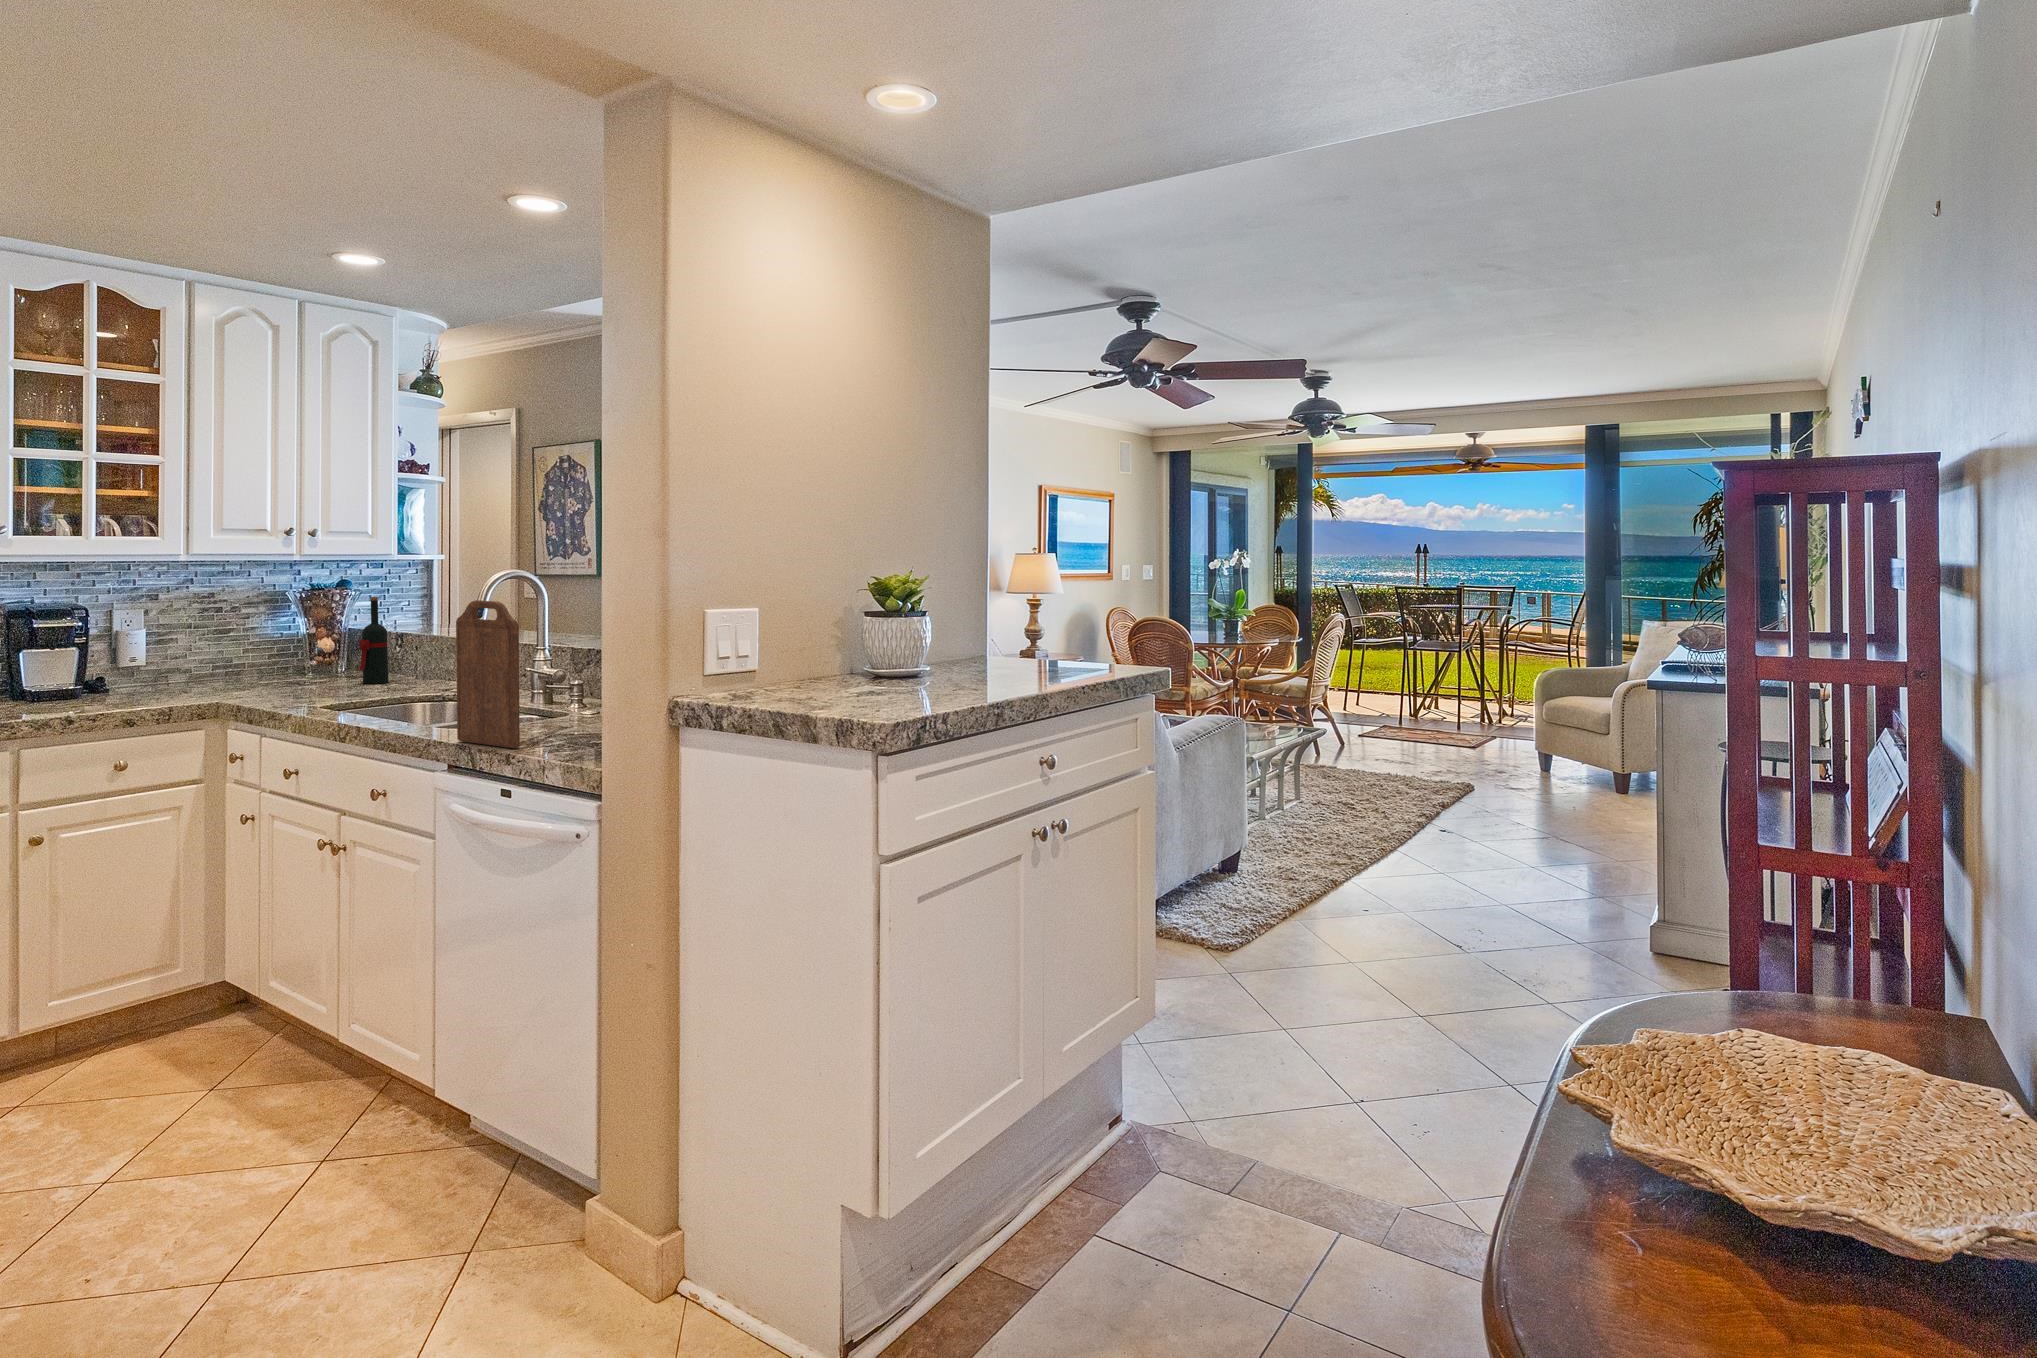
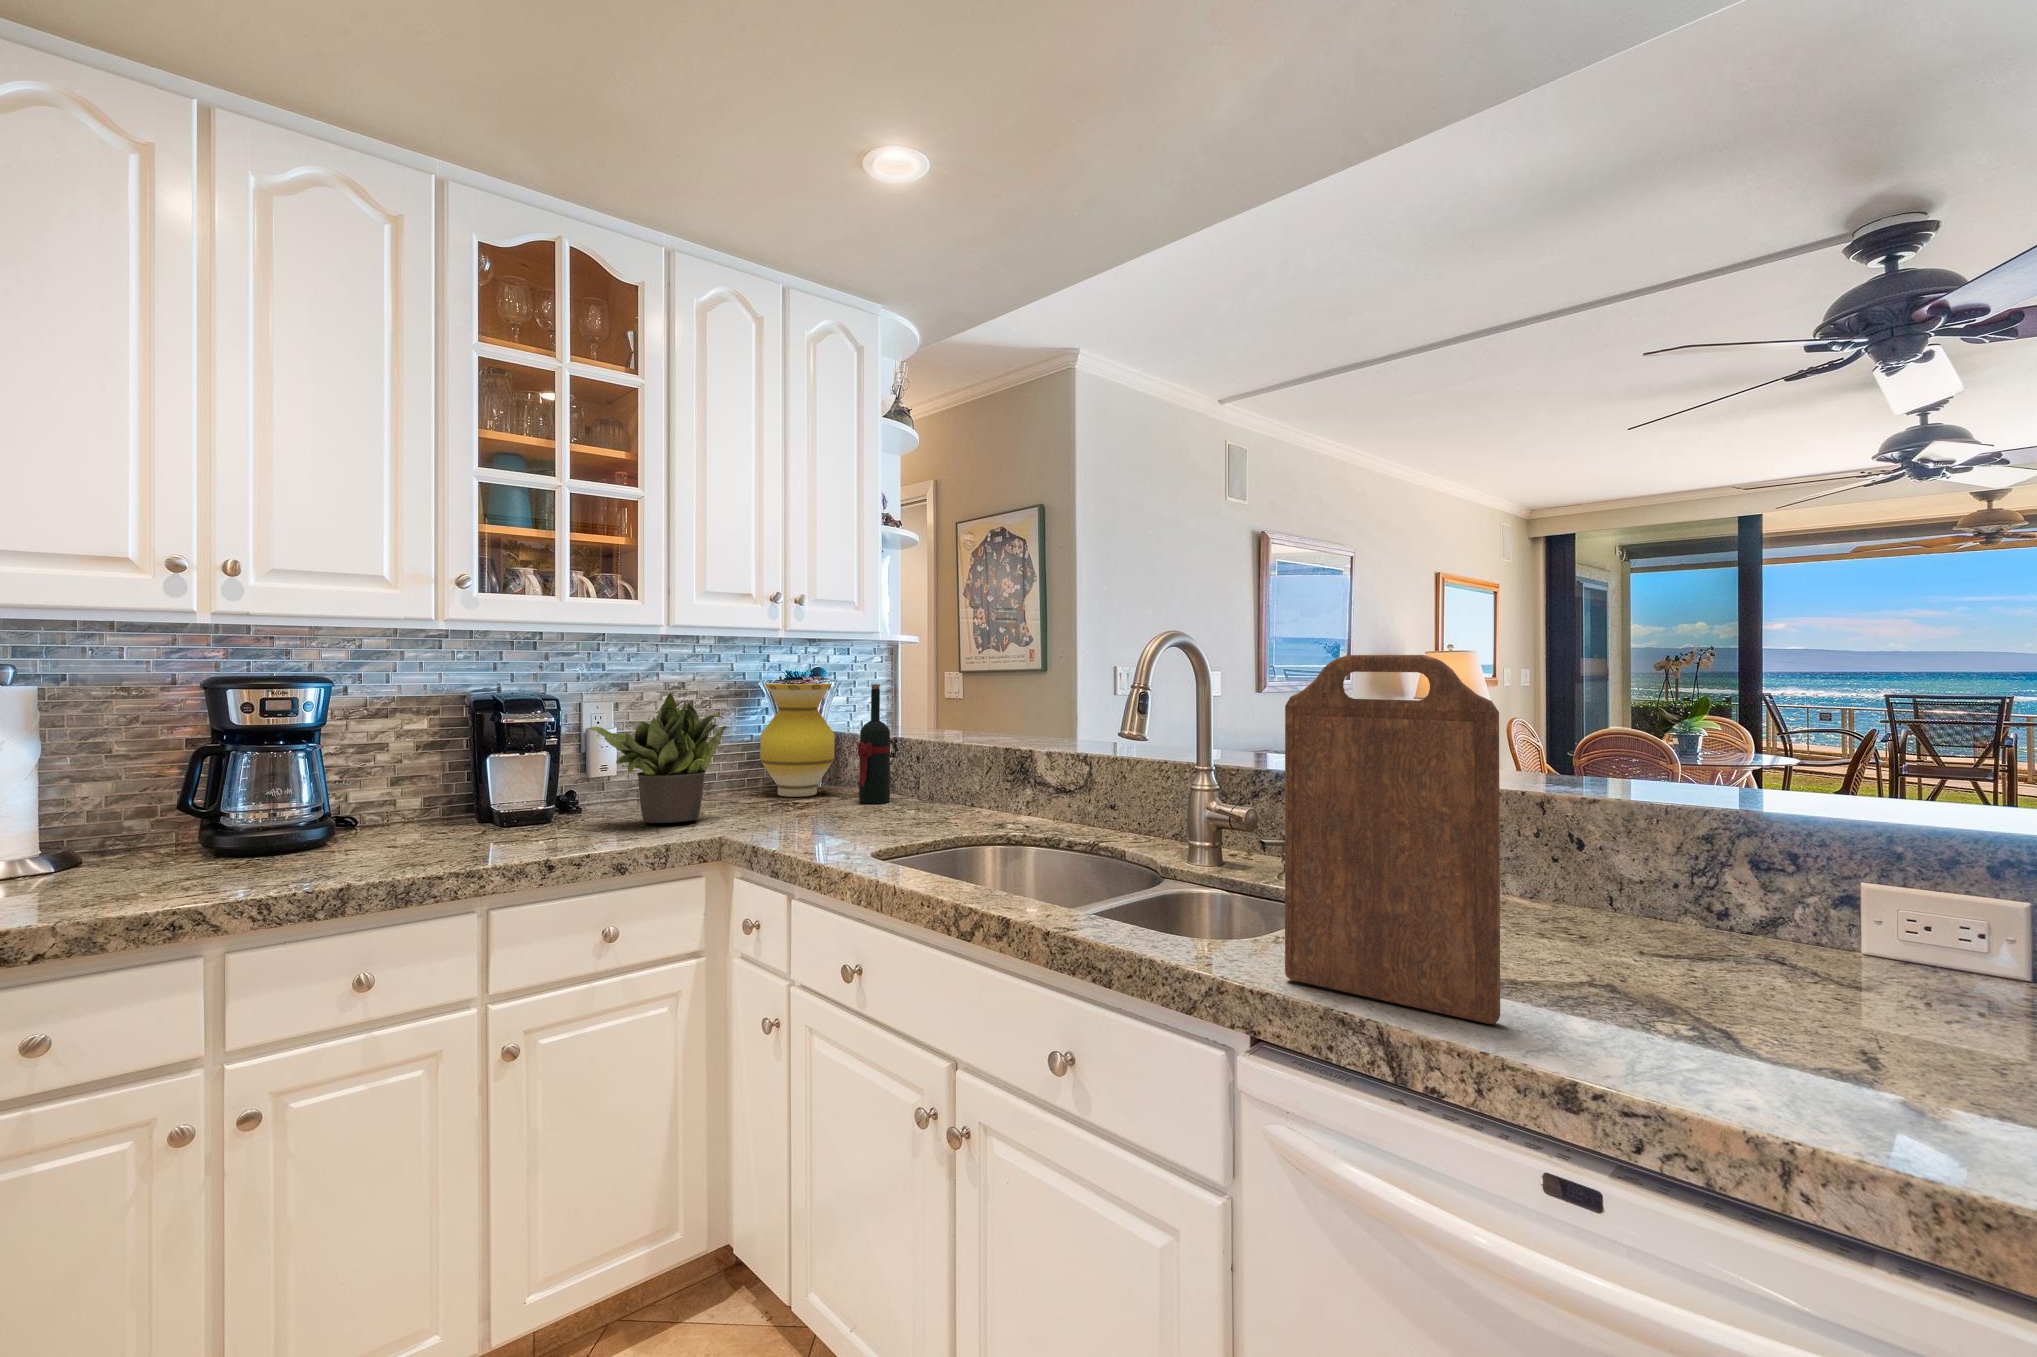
vase: none [284,594,351,680] -> present [760,683,835,797]
potted plant: none [114,601,238,694] -> present [586,692,727,823]

